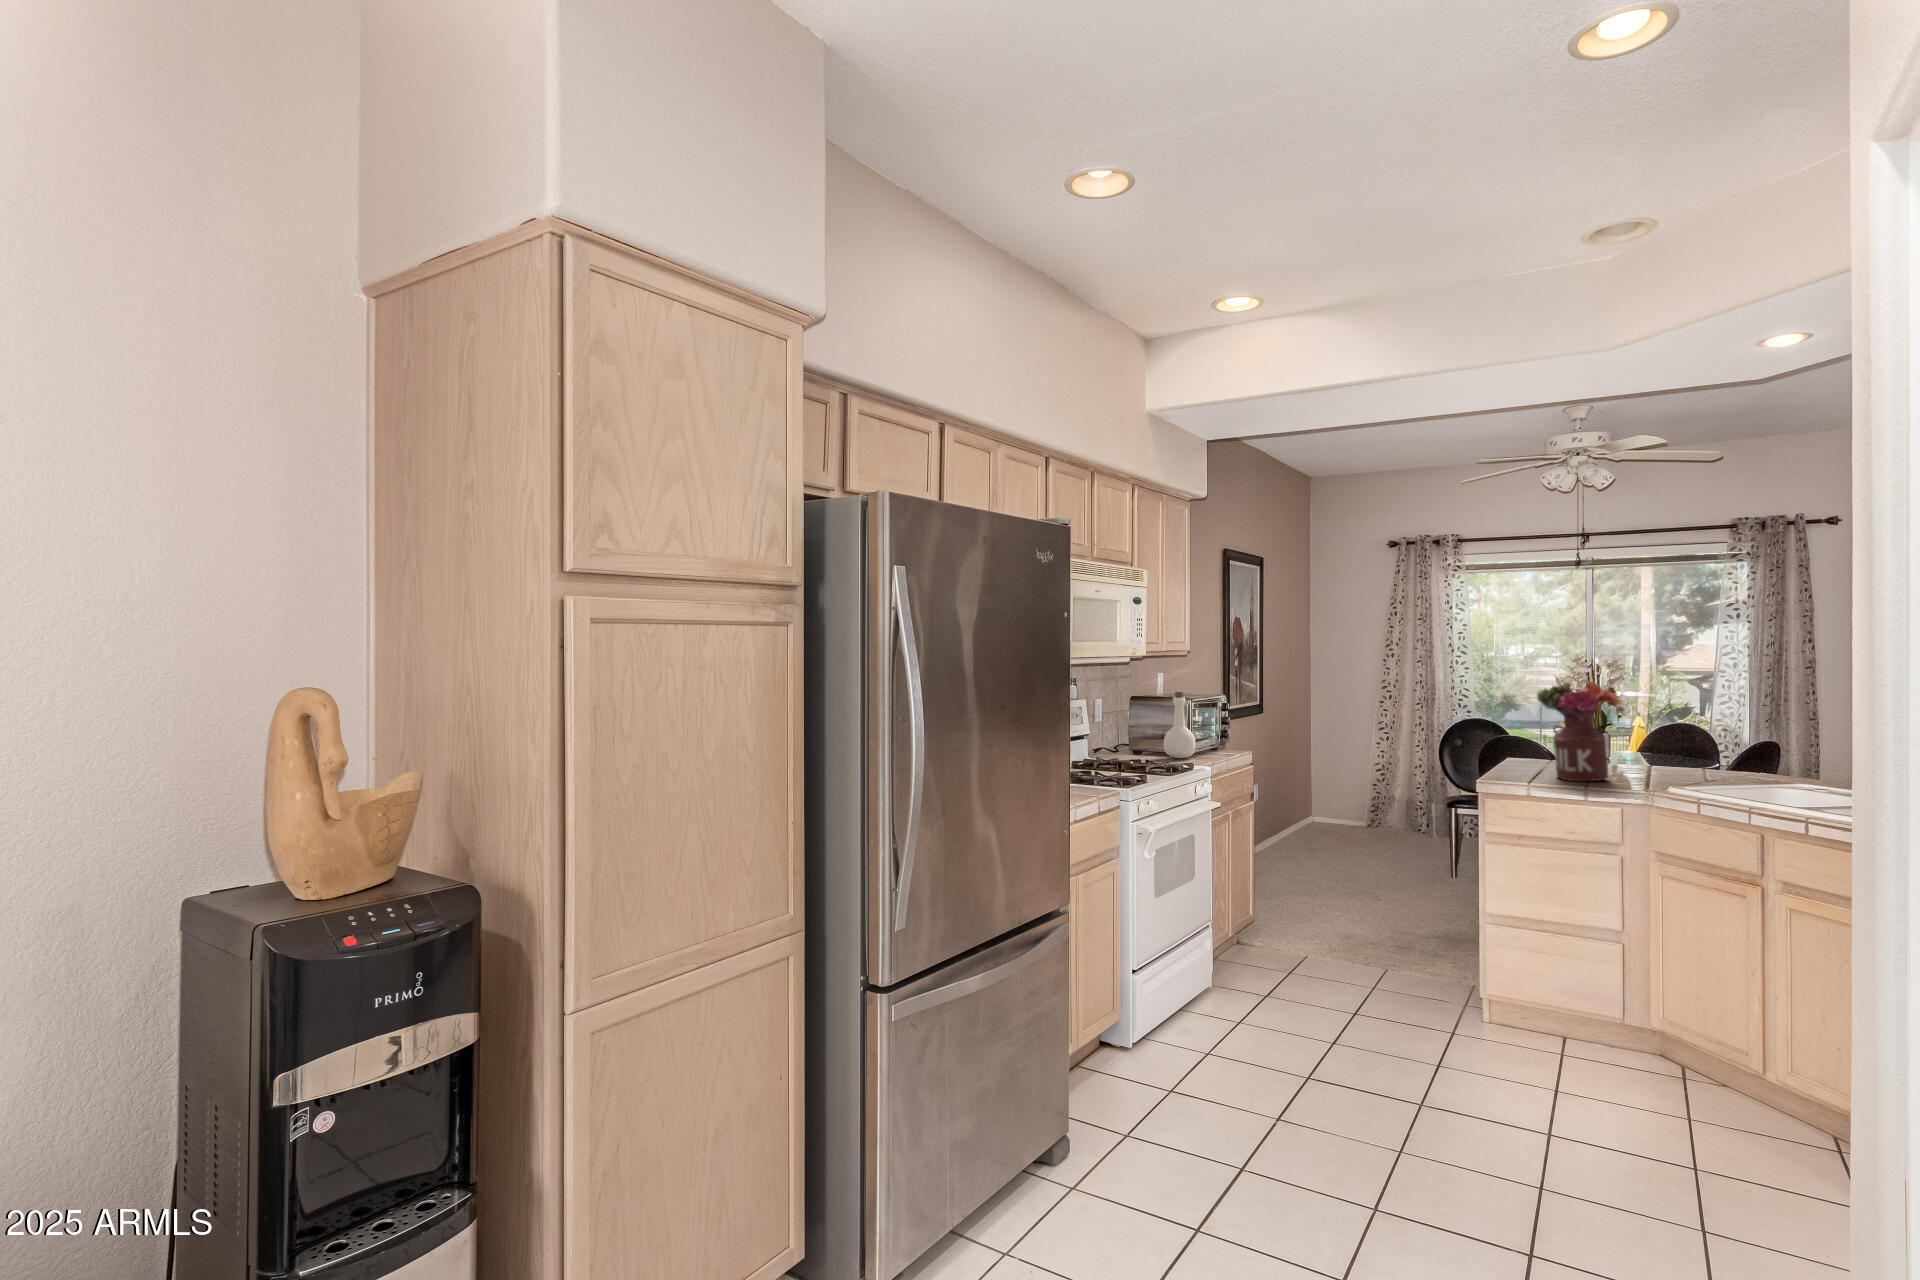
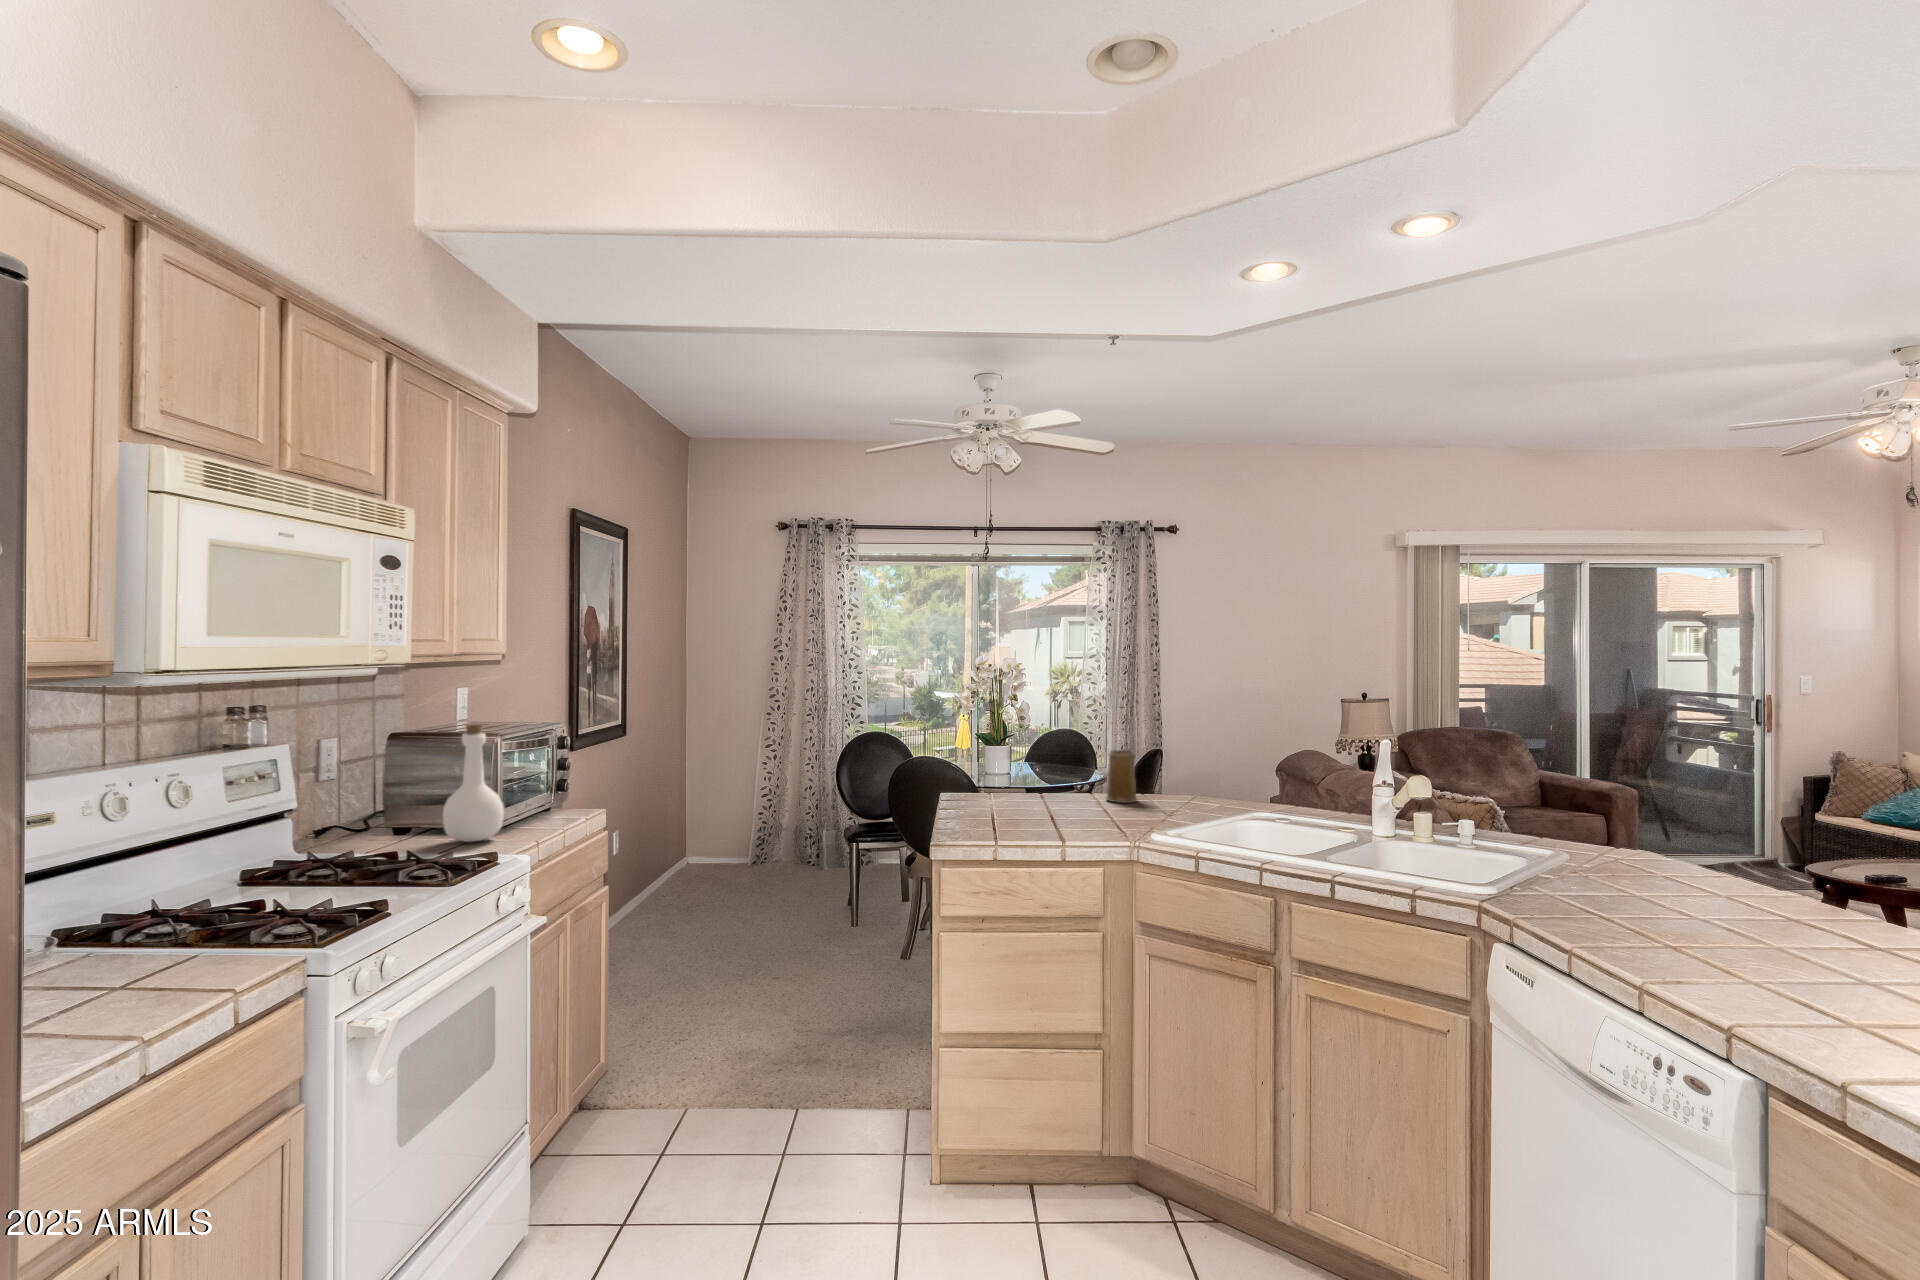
flower arrangement: present [1537,681,1619,781] -> none [997,694,1093,830]
mug: none [1656,730,1689,773] -> present [1106,750,1137,803]

